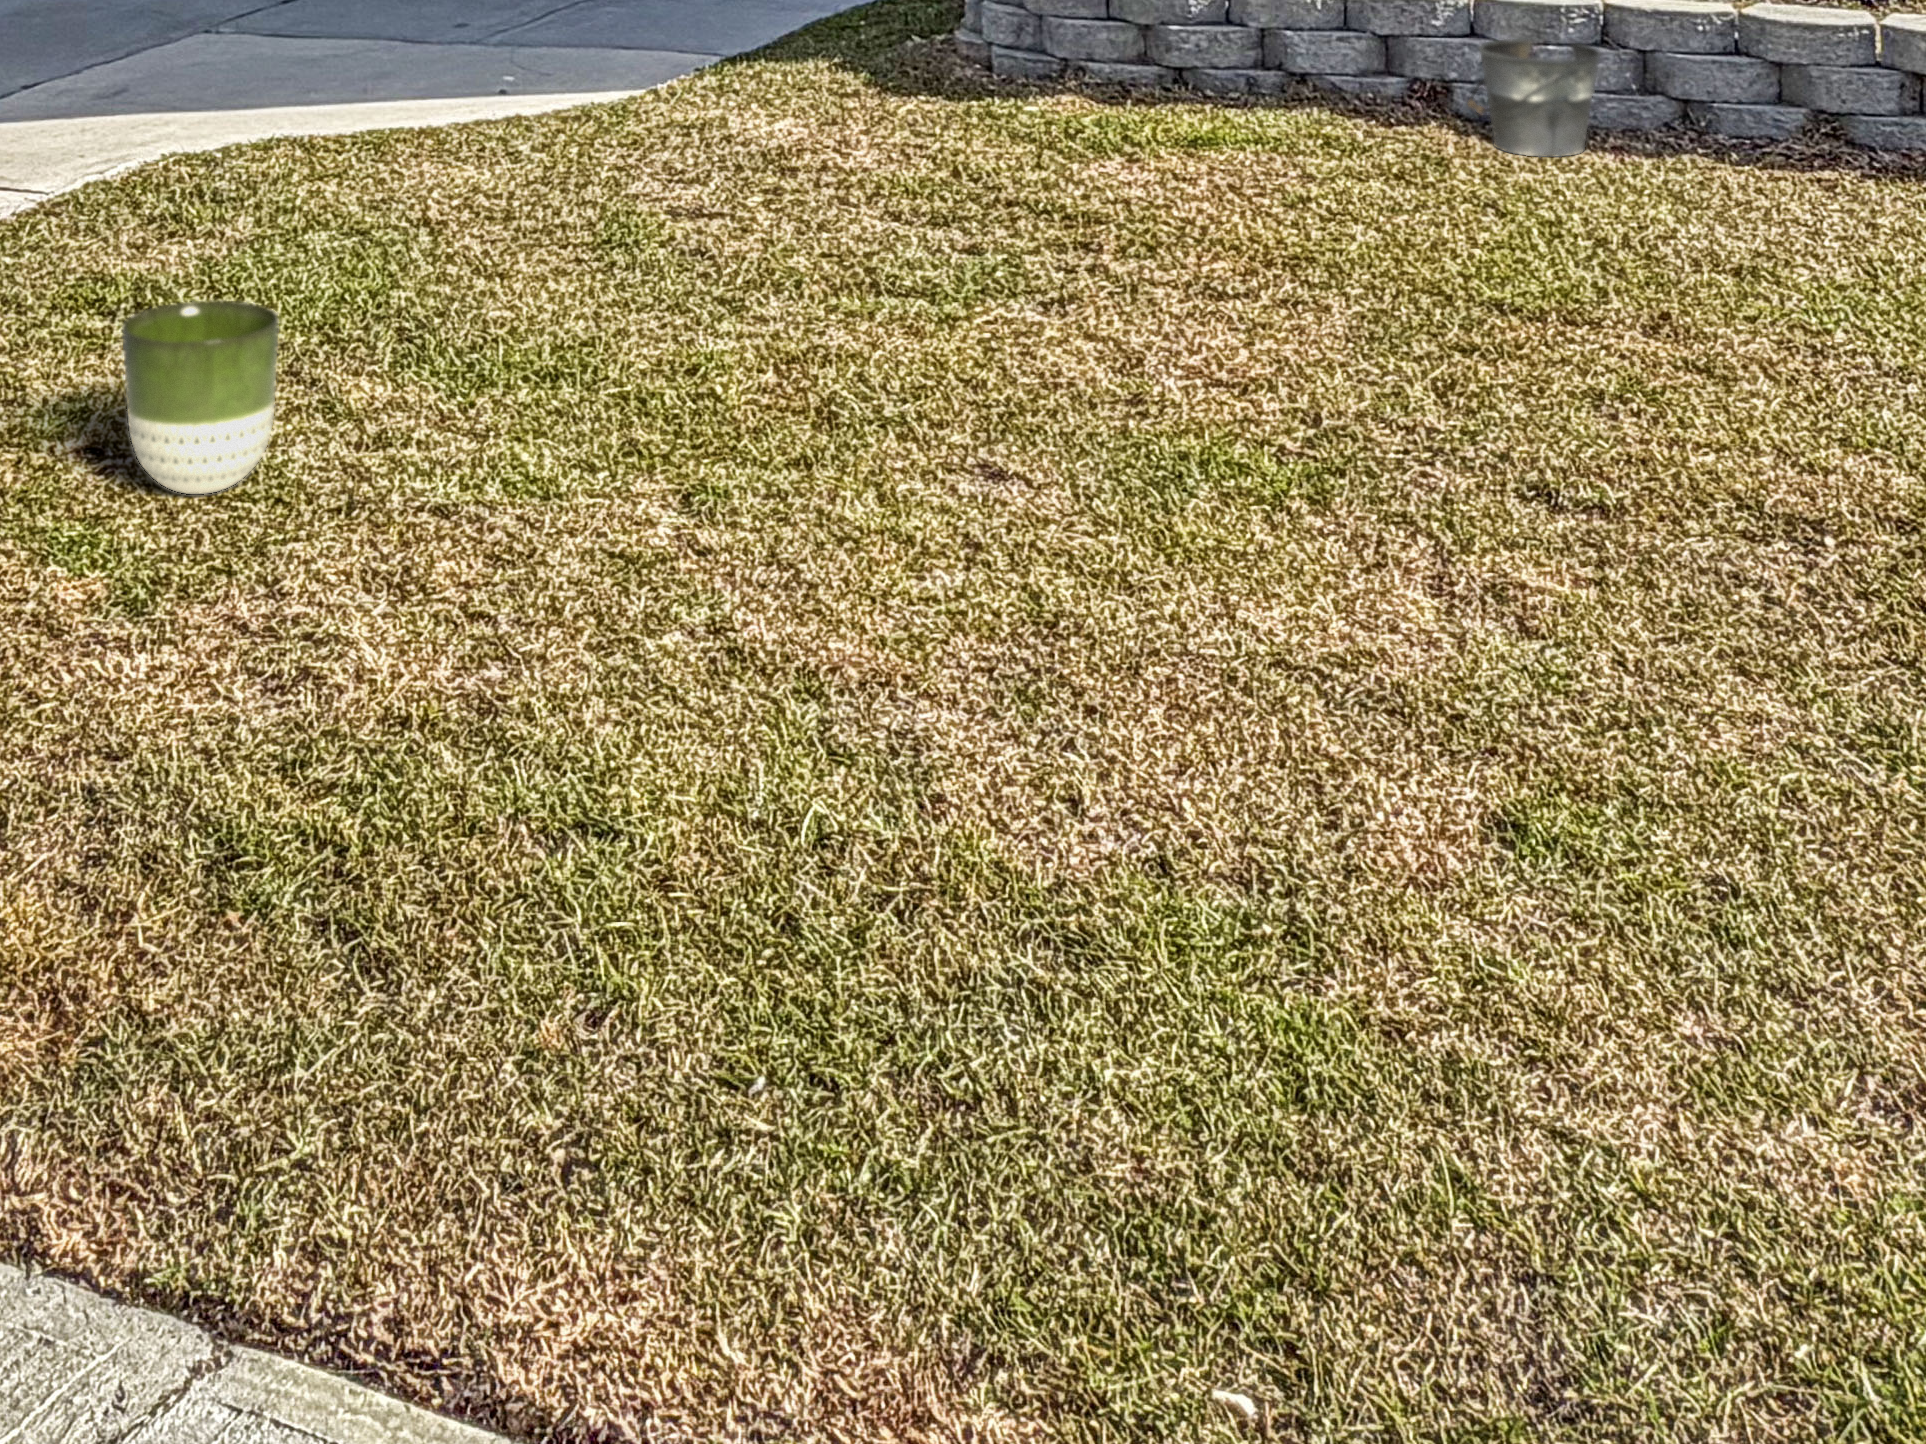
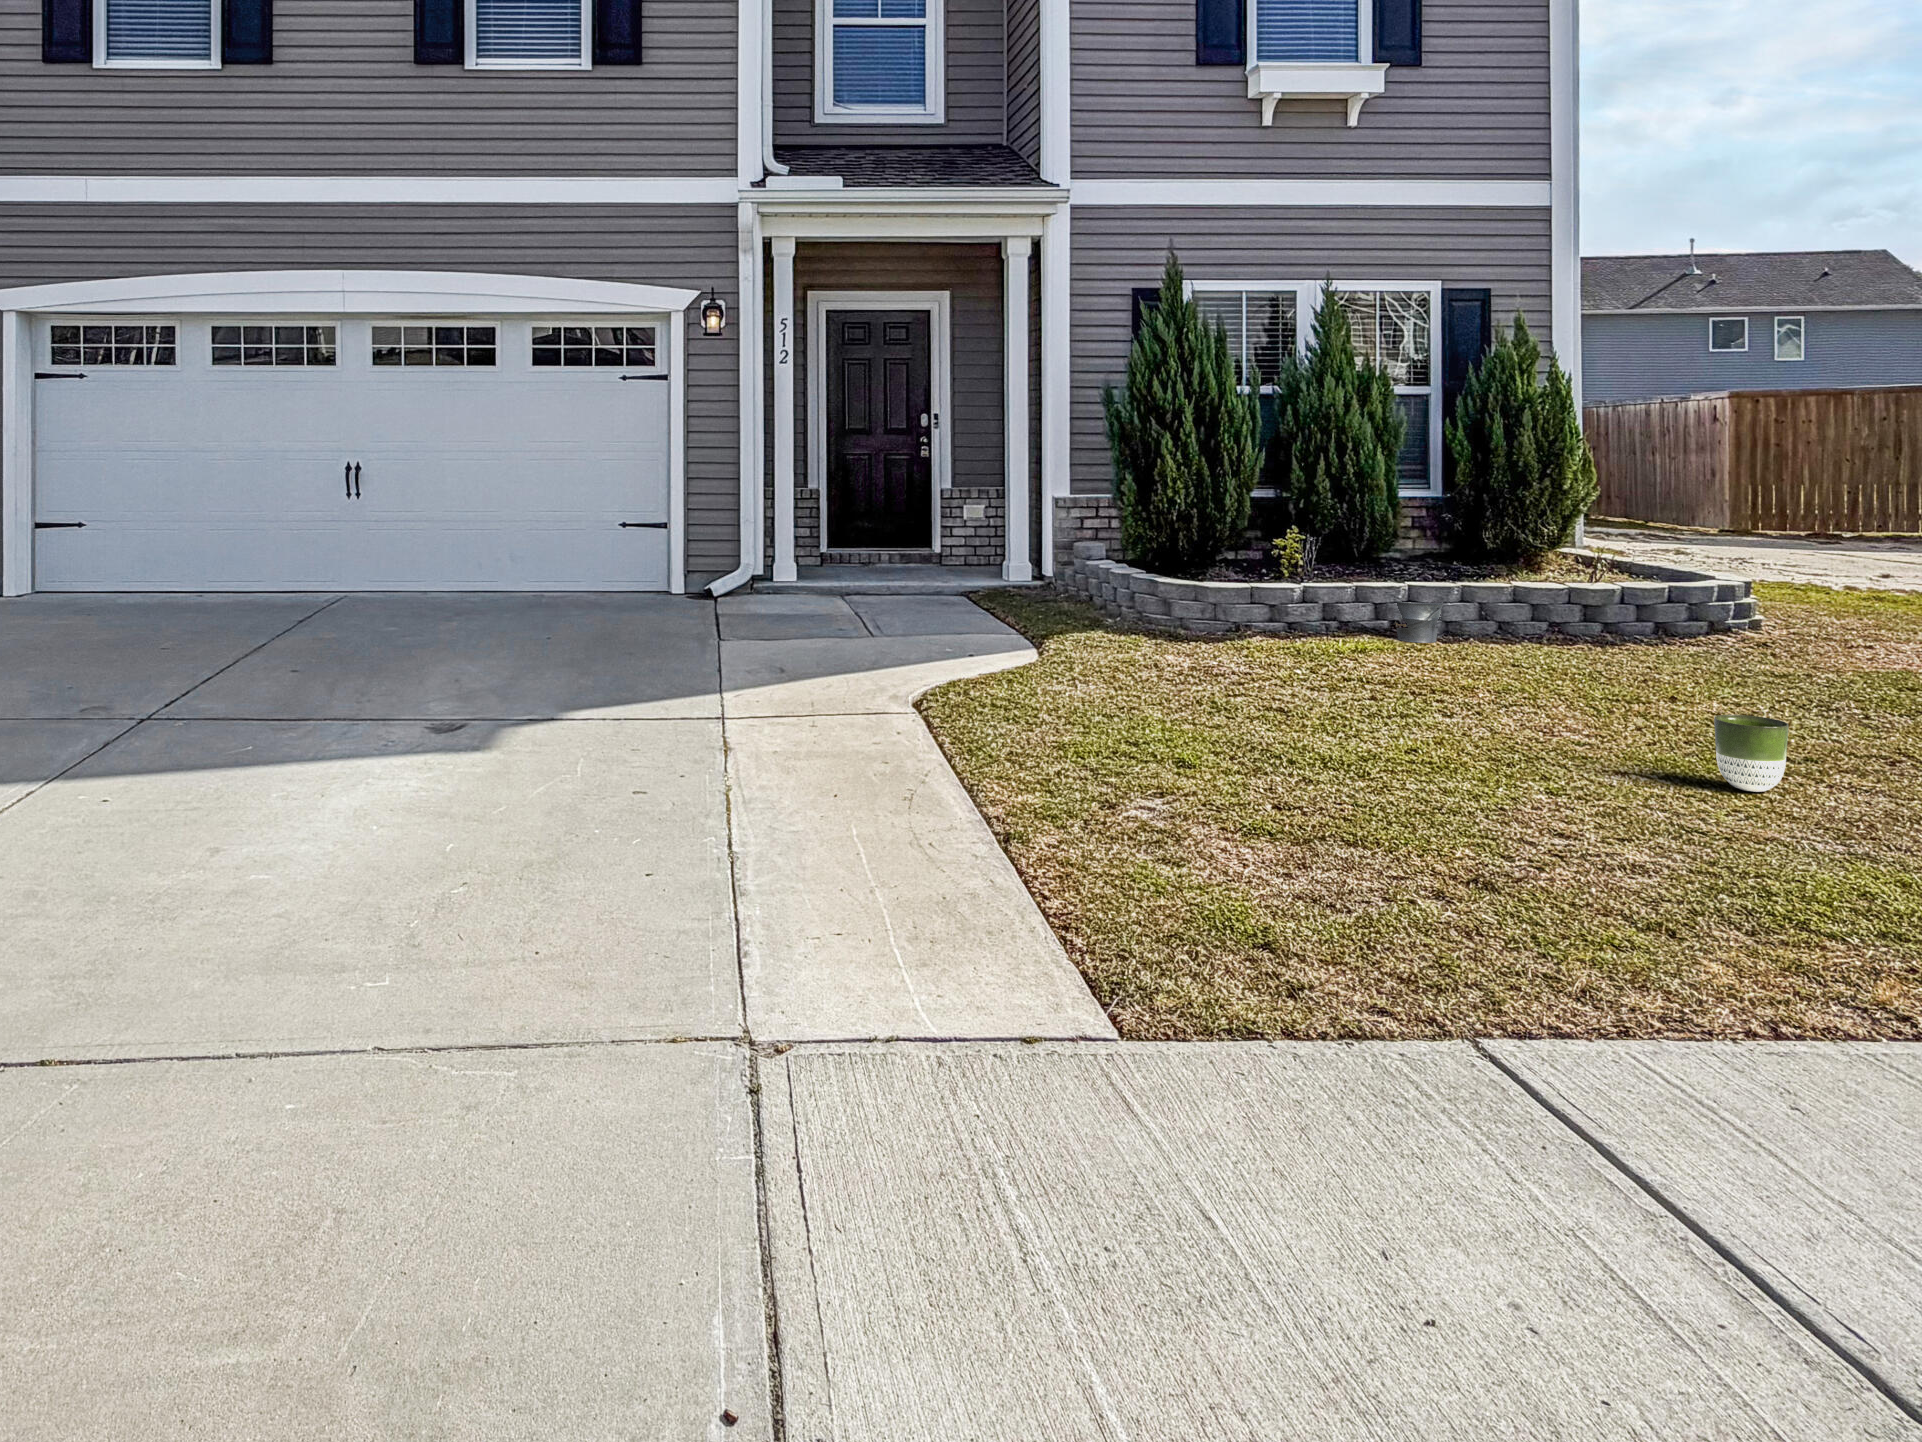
planter: present [122,300,279,494] -> present [1714,715,1788,792]

